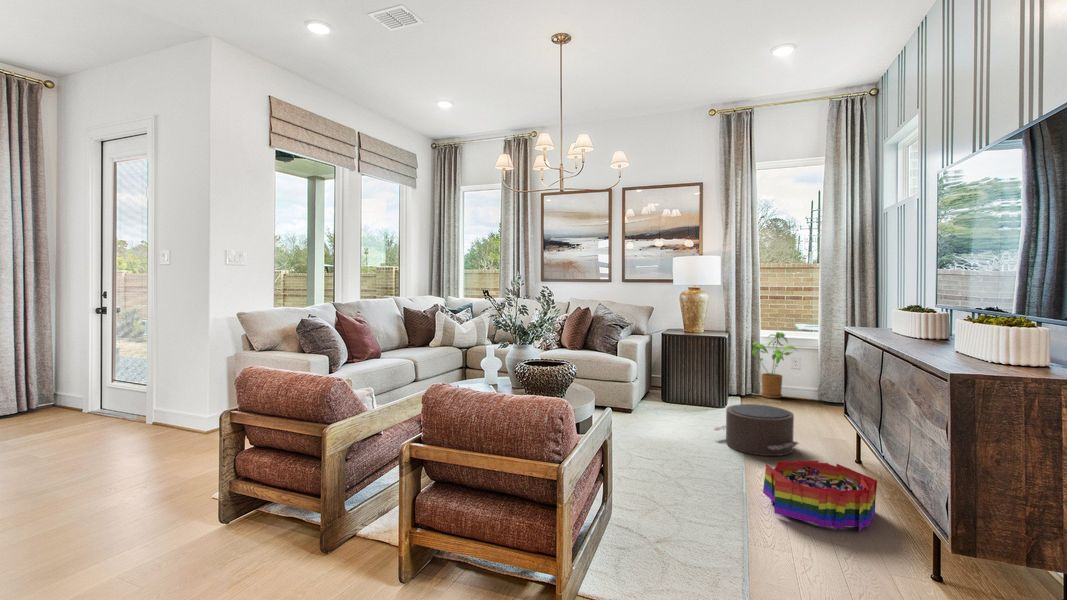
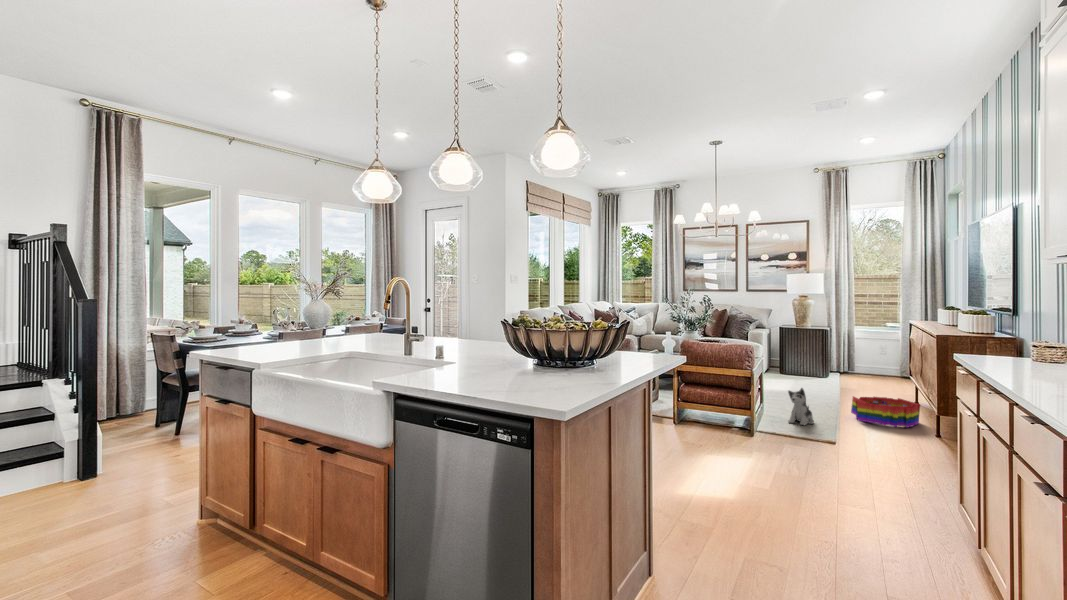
house plant: present [752,332,795,398] -> none [848,328,884,376]
pouf: present [714,404,798,456] -> none [818,372,879,401]
plush toy: none [656,461,701,536] -> present [788,388,814,425]

